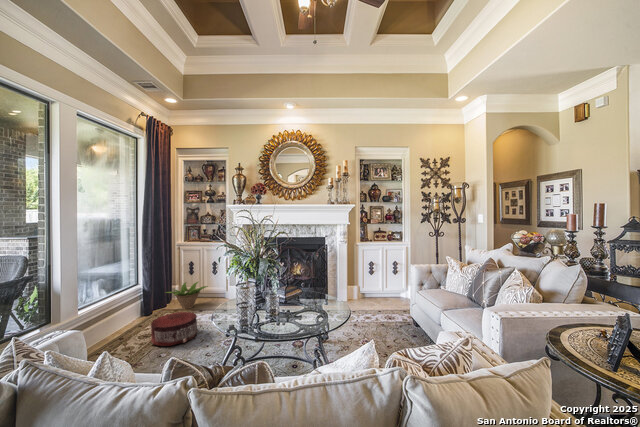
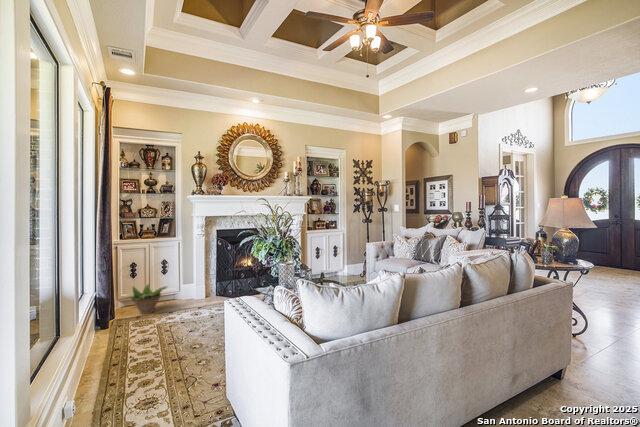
pouf: present [151,312,198,346] -> none [163,305,210,339]

